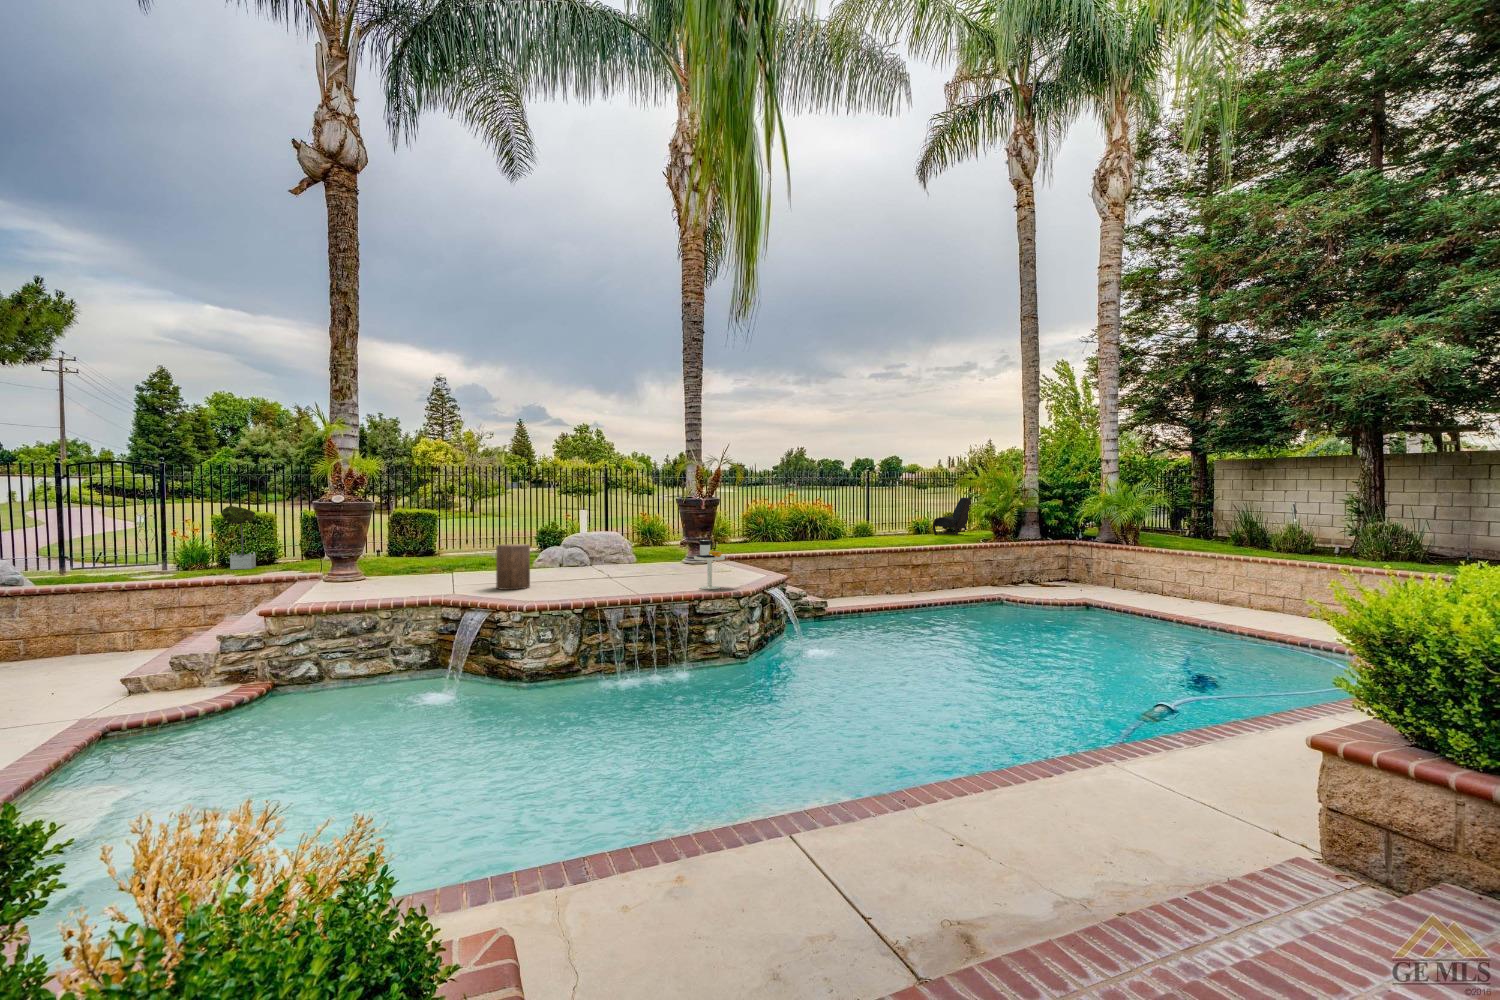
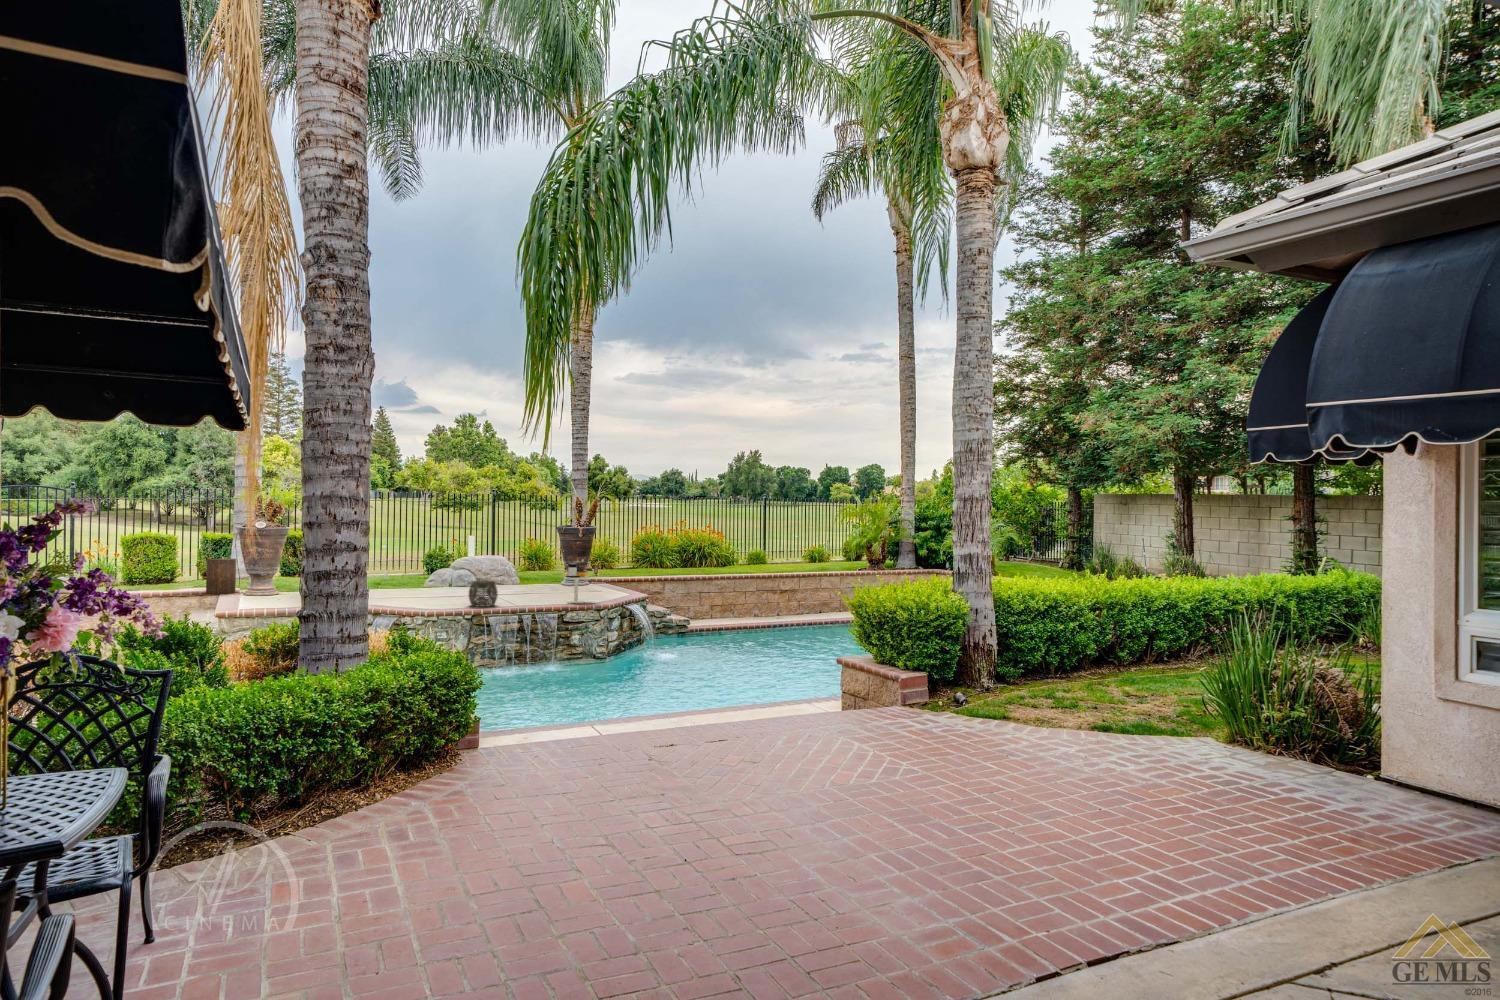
lounge chair: present [933,498,970,535] -> none [831,525,874,563]
potted tree: present [221,505,256,569] -> none [135,524,165,583]
stool: present [496,544,530,590] -> present [206,558,236,594]
woven basket: none [578,563,615,597] -> present [468,581,498,606]

